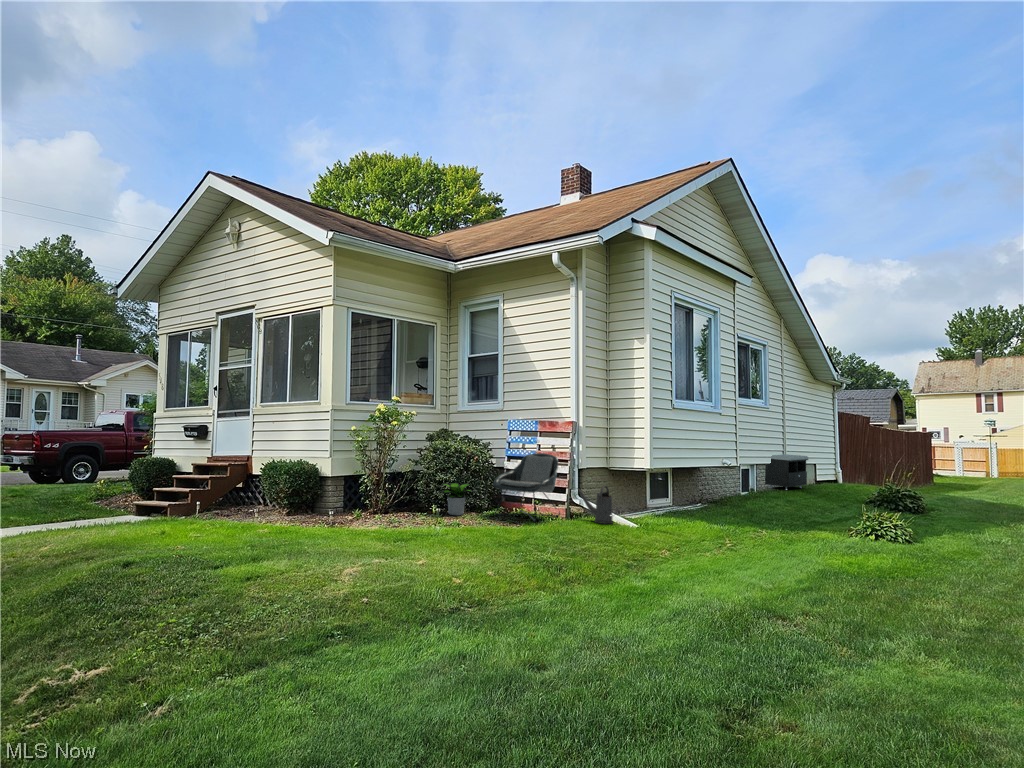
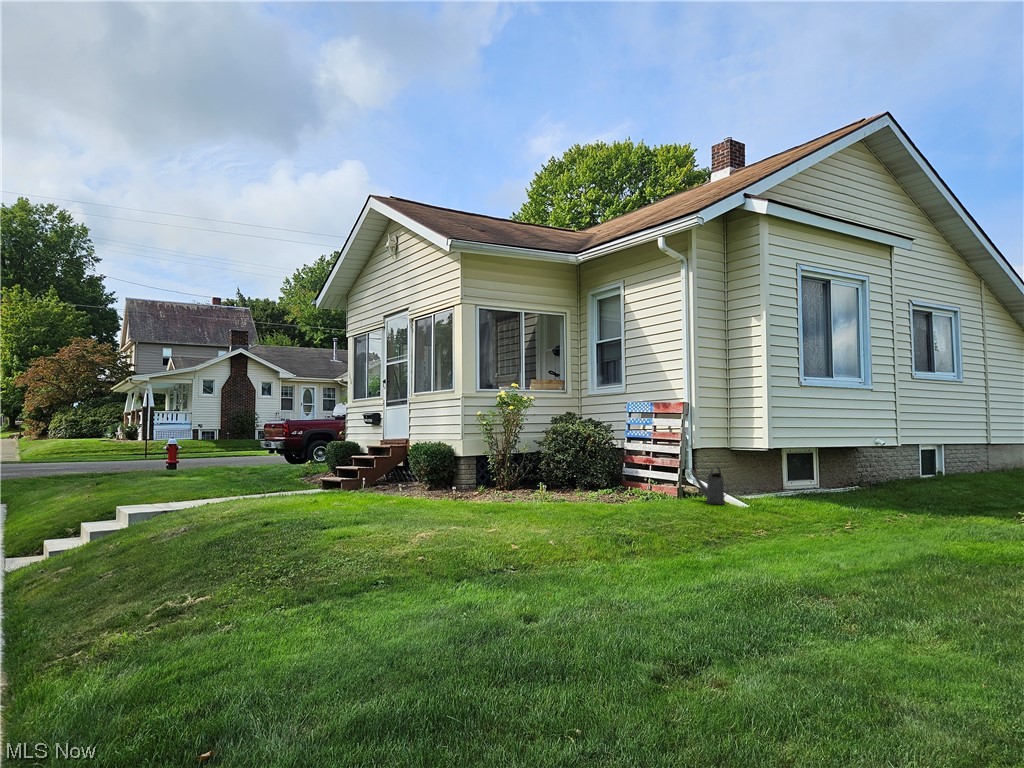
lounge chair: present [493,453,560,522] -> none [606,434,673,501]
storage bench: present [765,454,808,490] -> none [954,433,1013,473]
potted plant: present [442,483,474,515] -> none [556,463,590,493]

